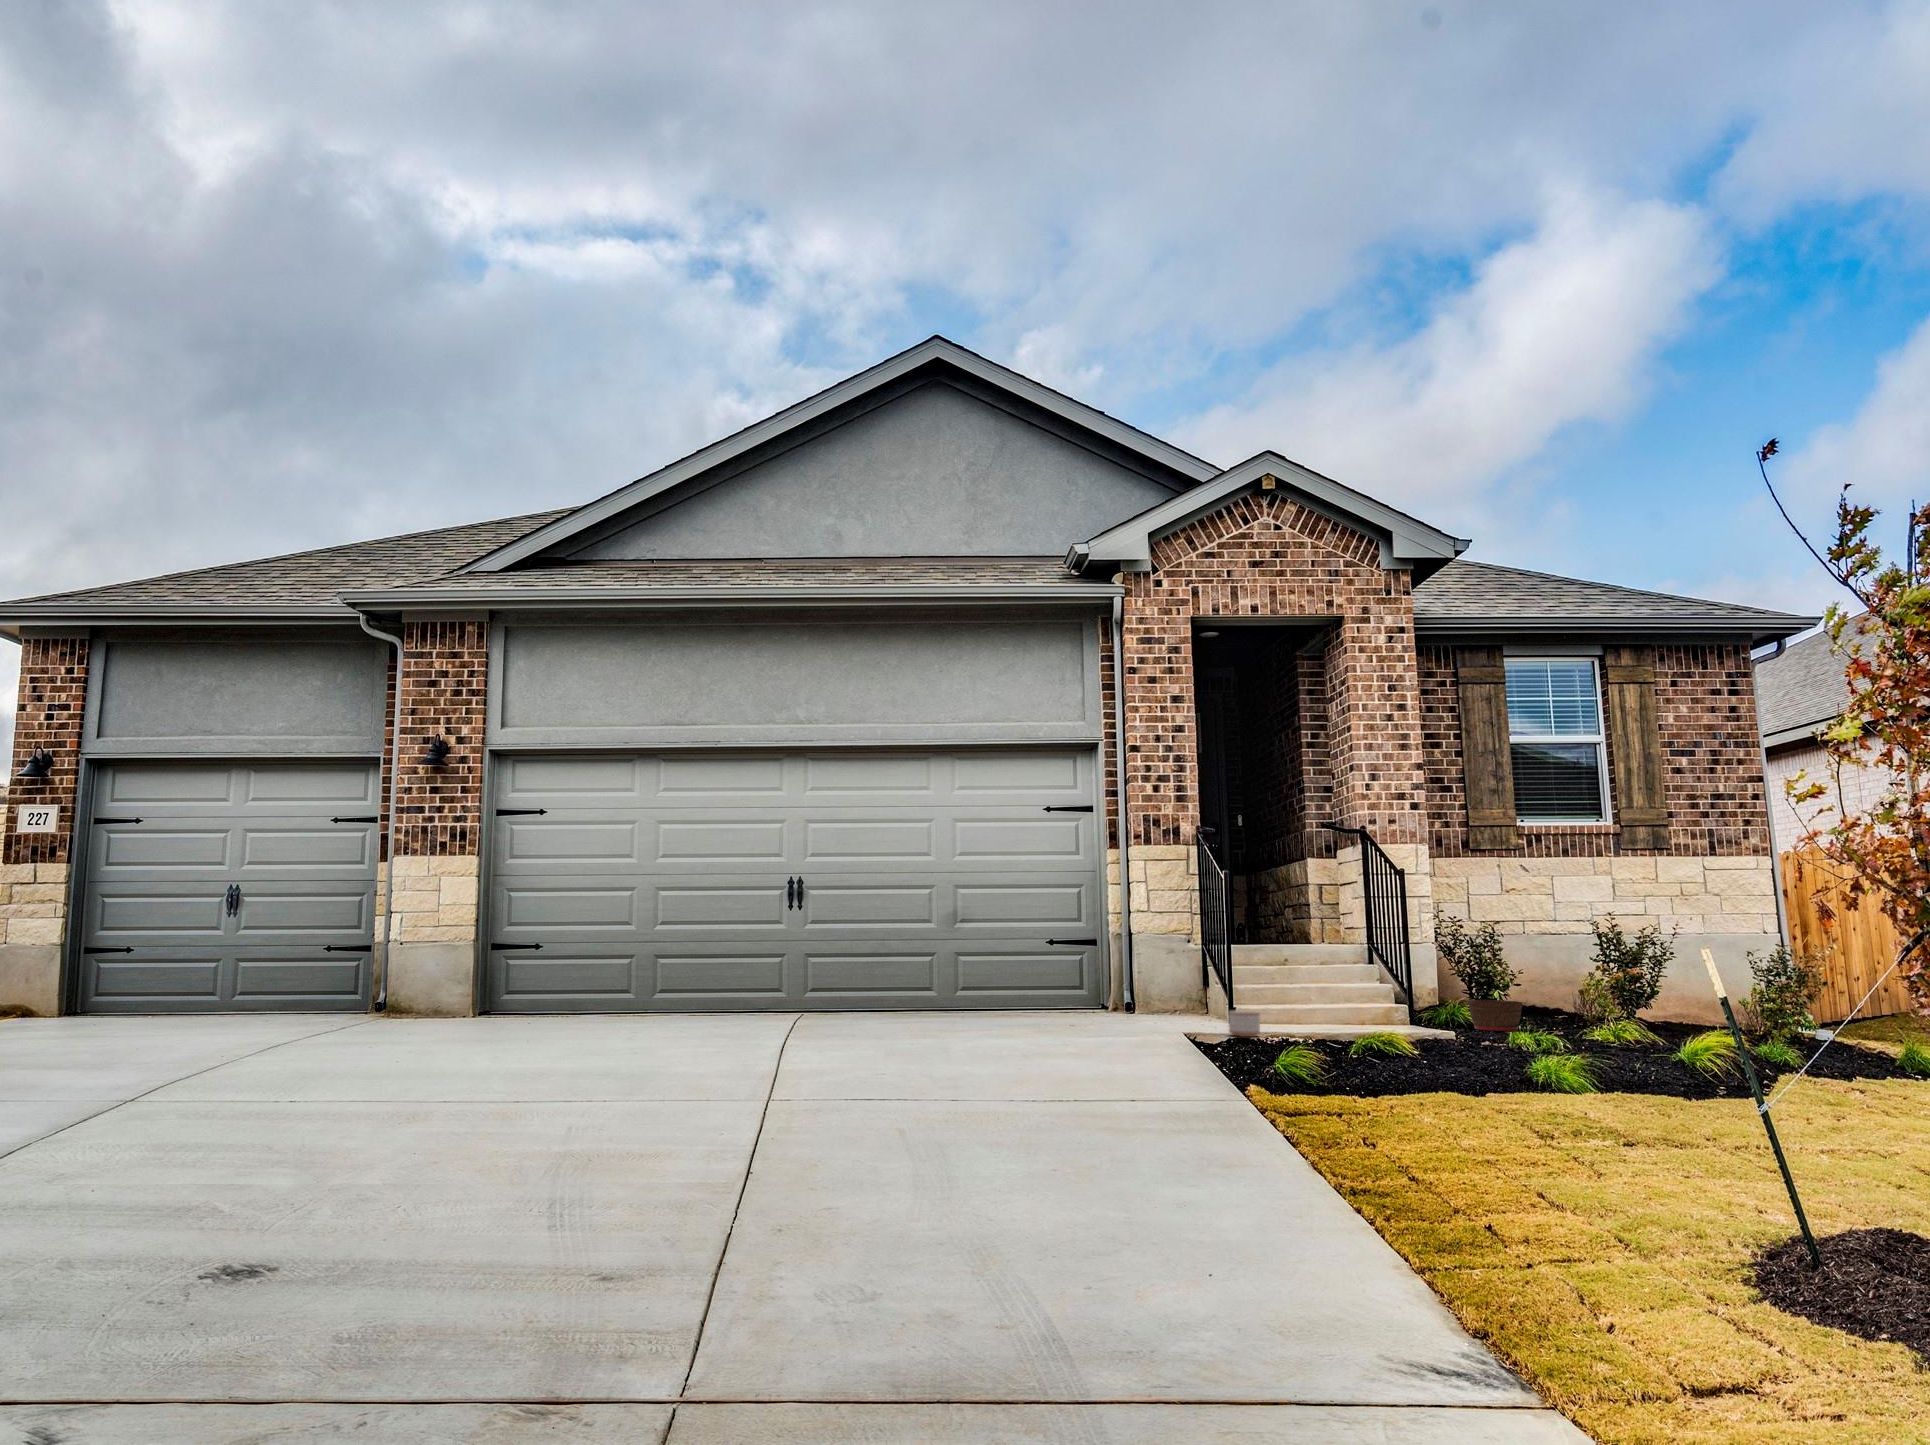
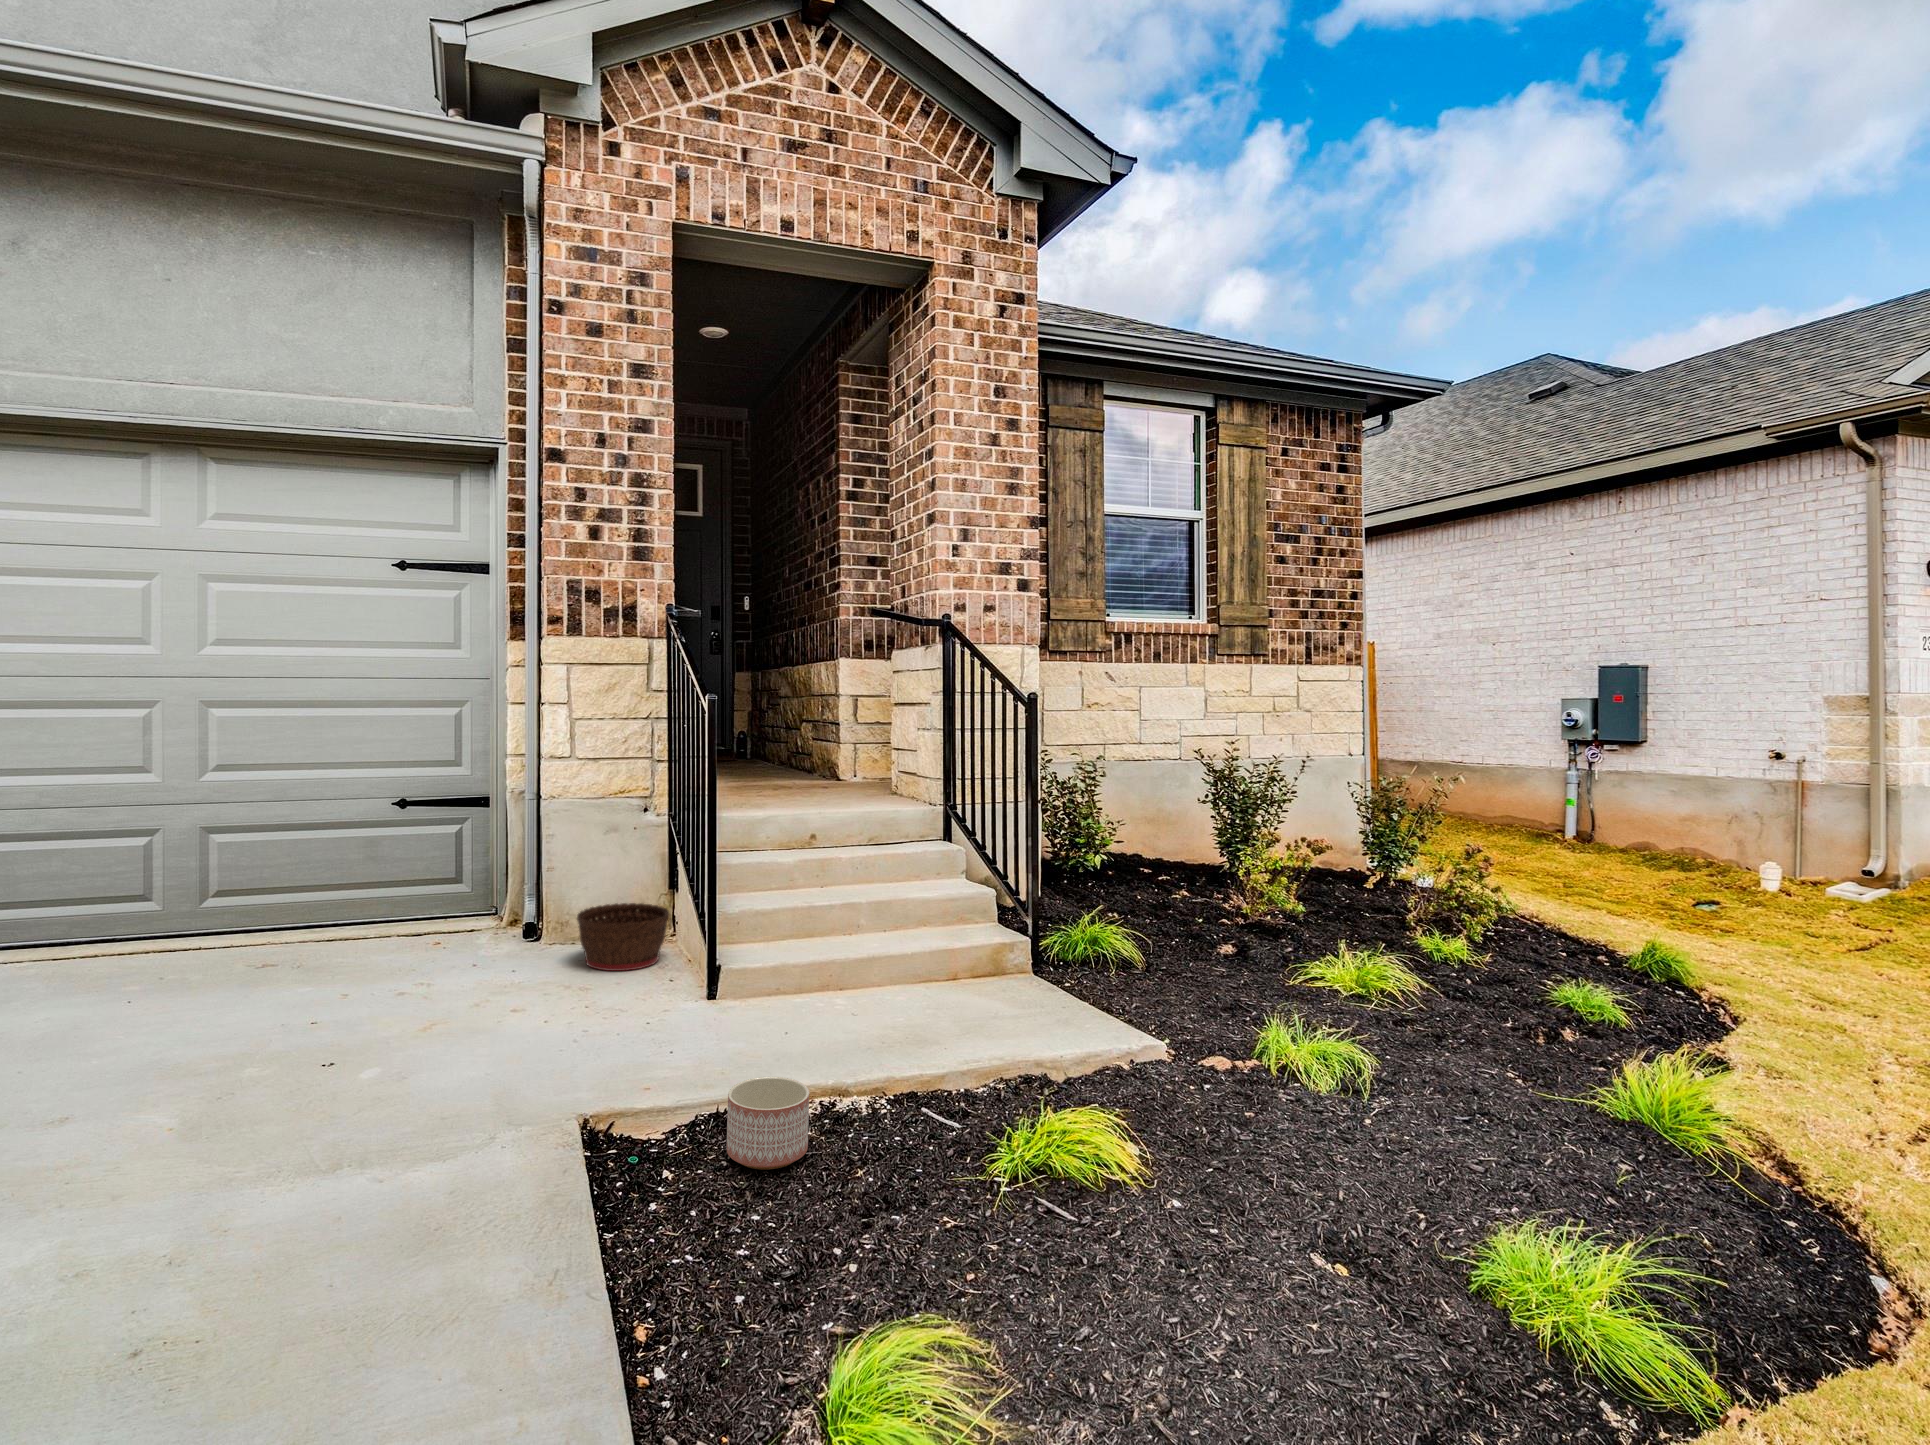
basket: present [1468,1000,1522,1031] -> present [577,903,669,971]

